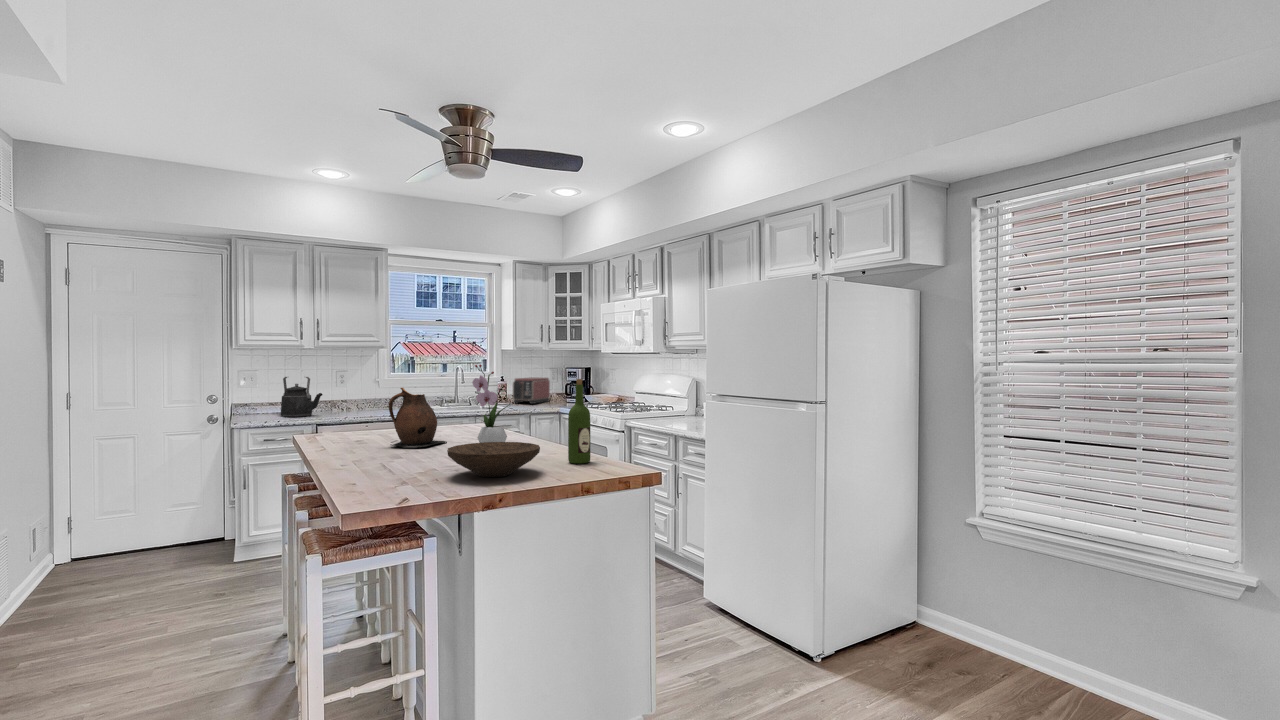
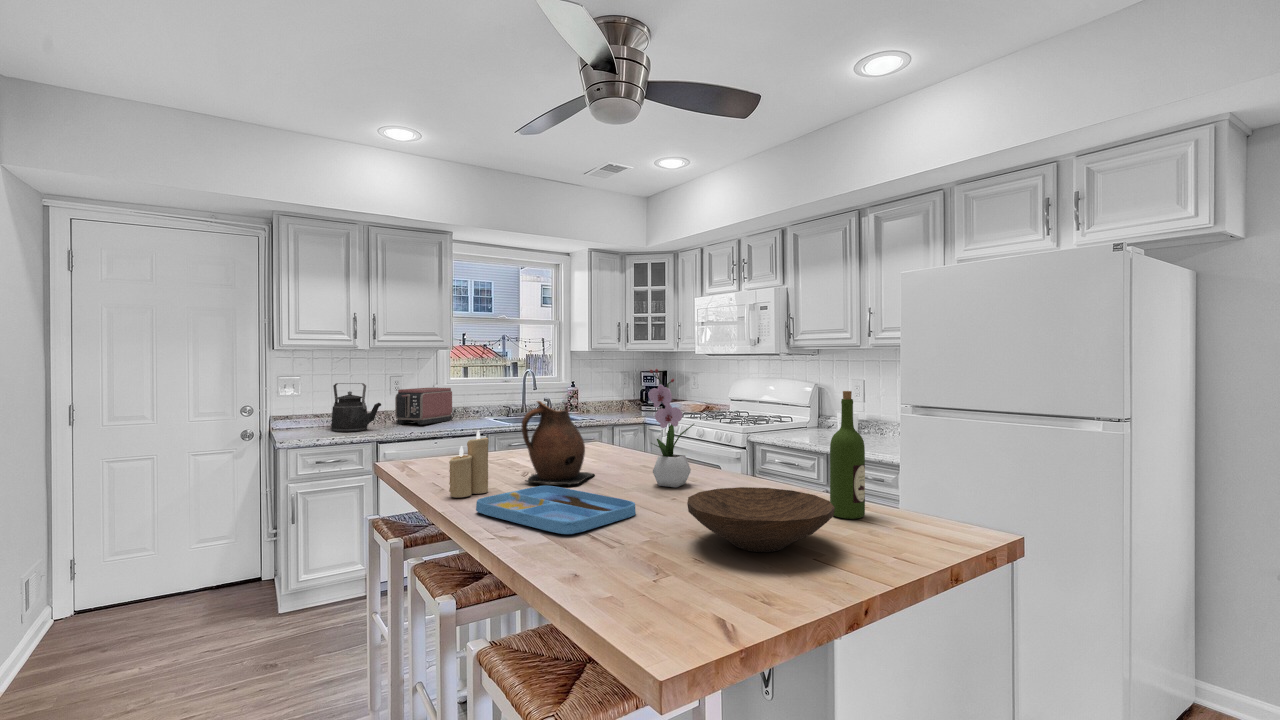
toaster: present [513,377,550,404] -> present [395,388,452,425]
candle: none [329,408,360,454] -> present [449,431,489,497]
tray: none [337,446,442,470] -> present [476,486,636,534]

